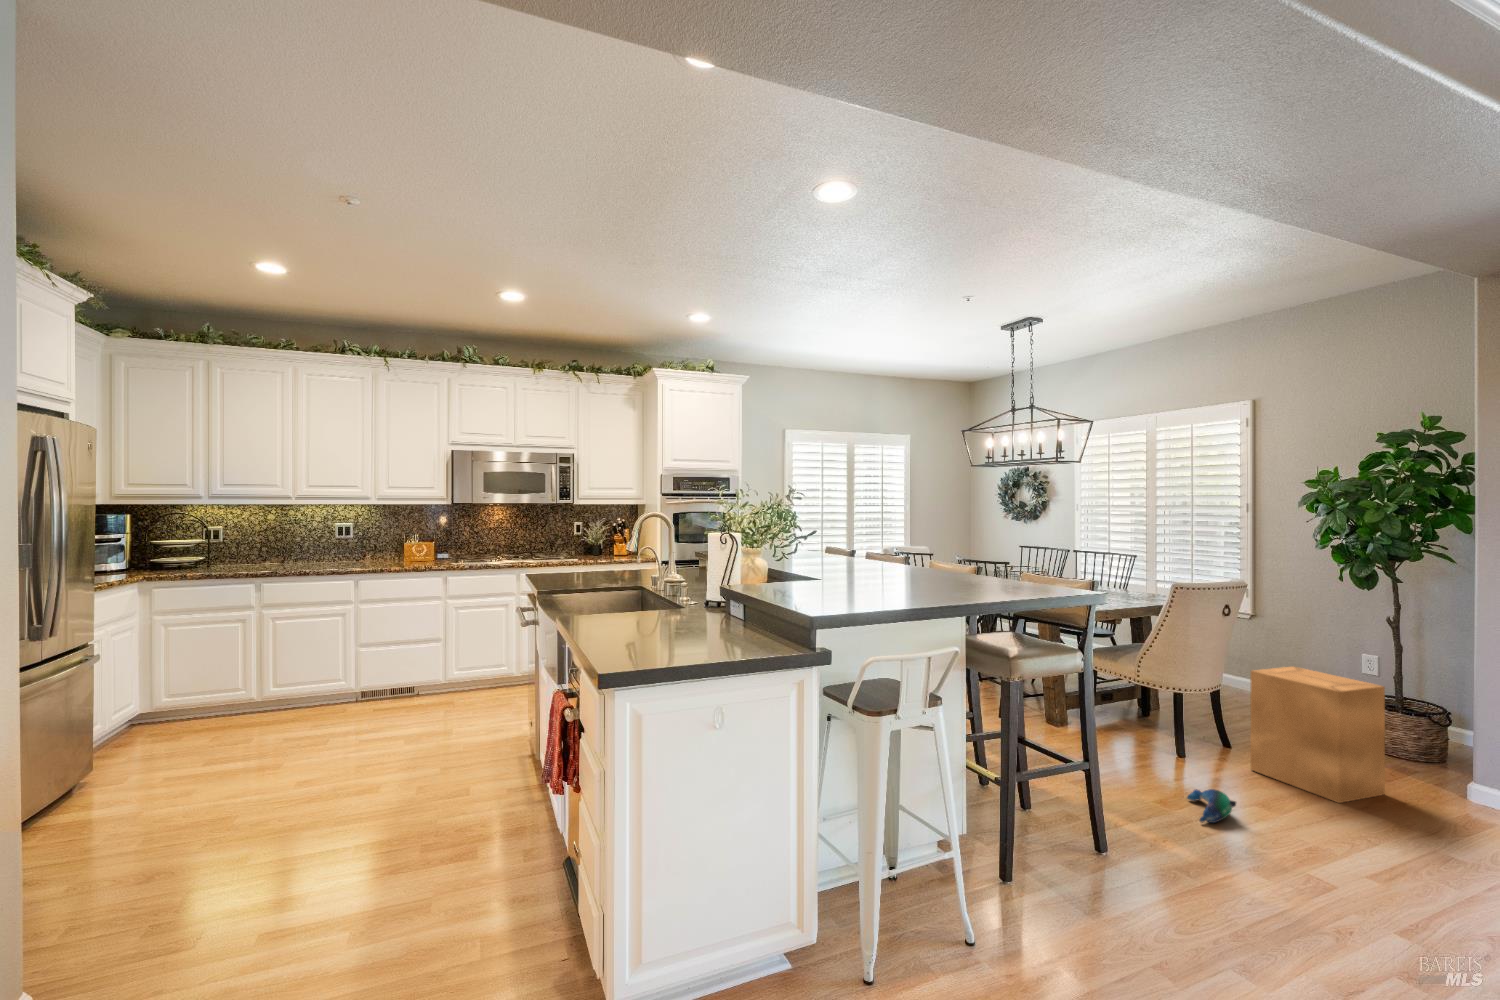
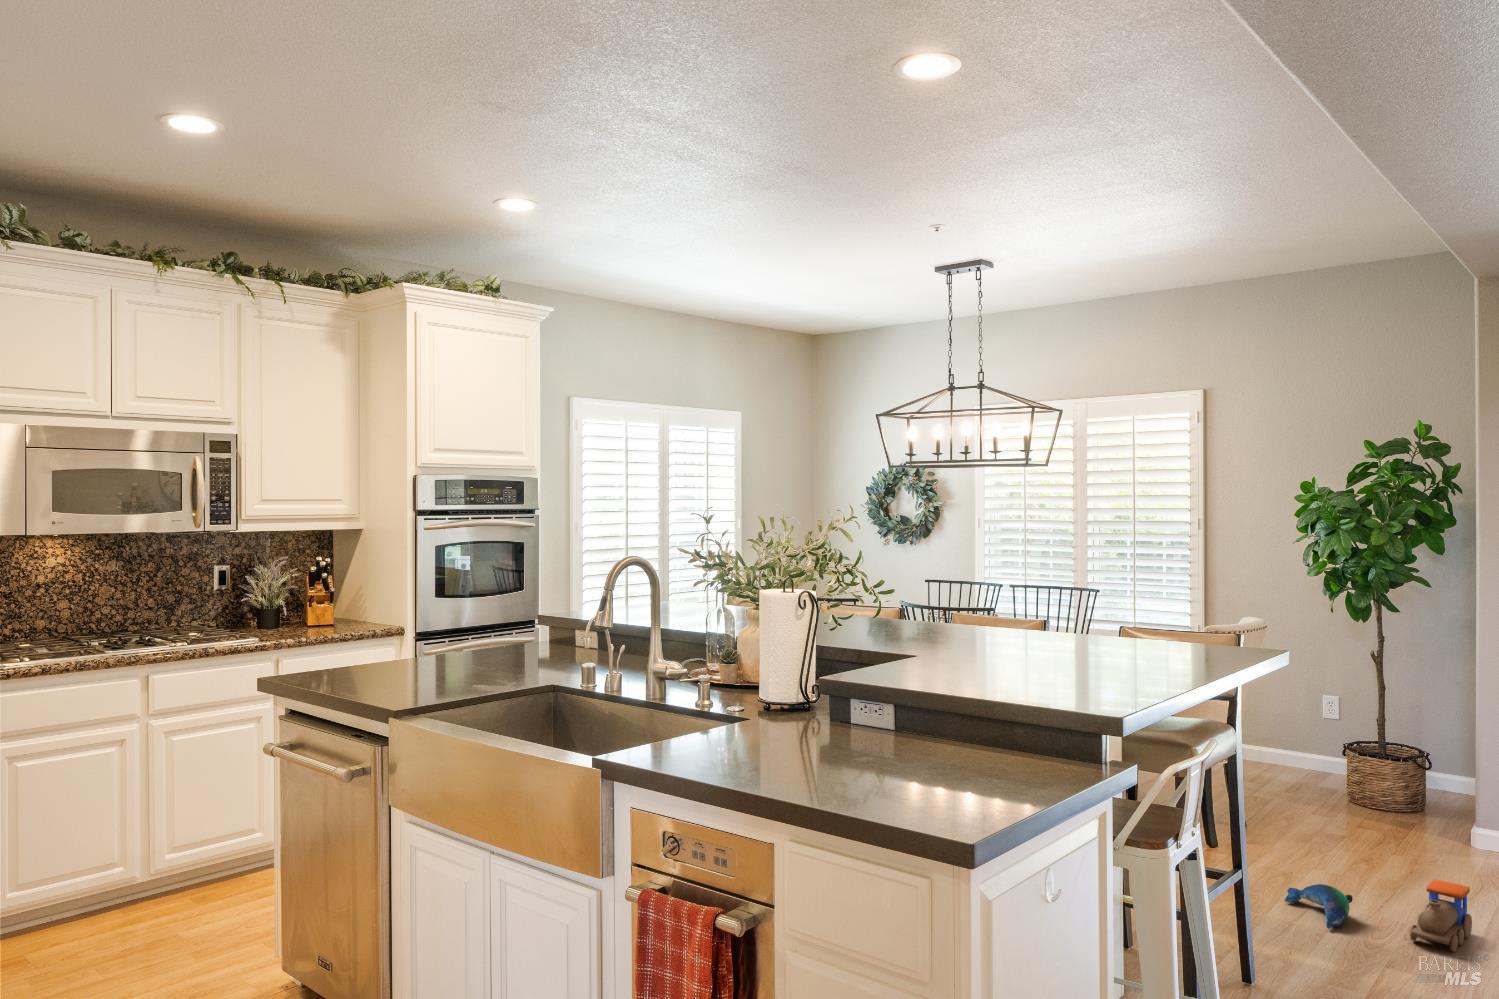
cardboard box: present [1251,667,1385,803] -> none [1299,720,1431,876]
toy train: none [1268,800,1344,861] -> present [1410,879,1472,952]

